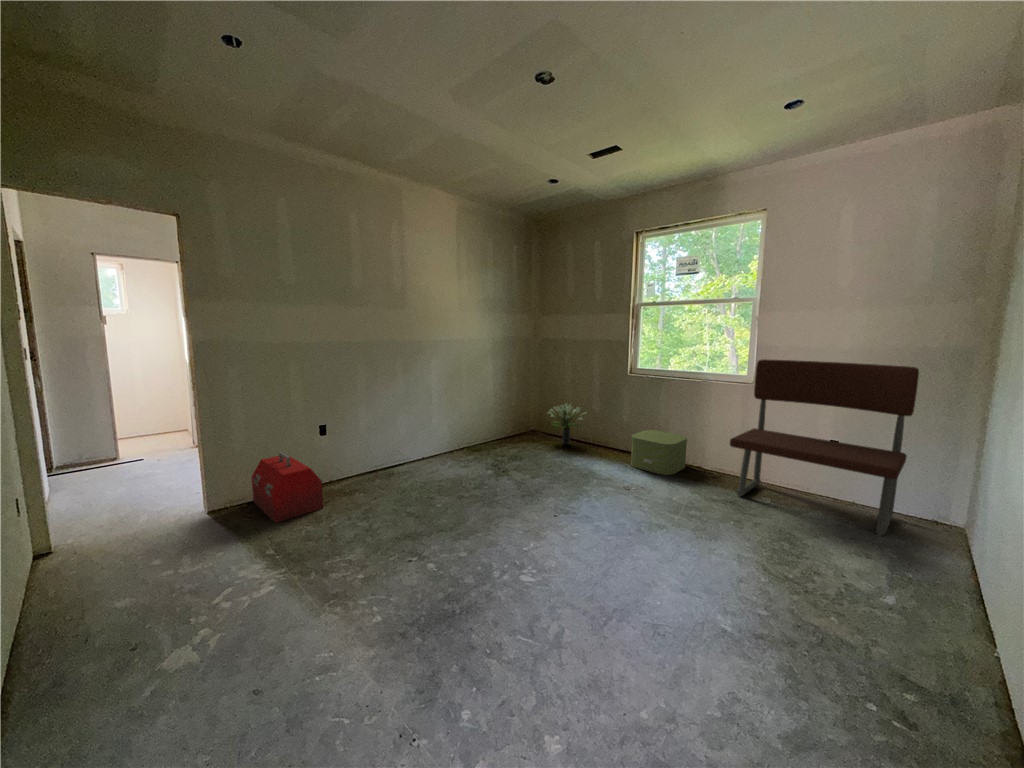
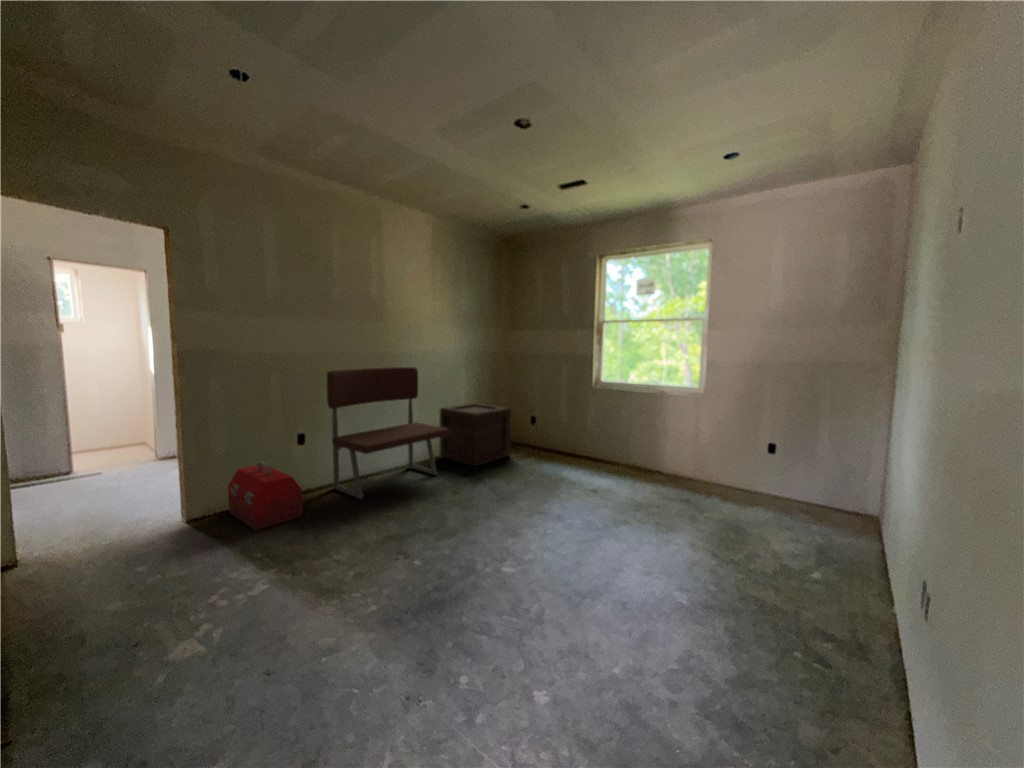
bench: present [730,359,919,536] -> present [327,367,450,499]
wooden crate: none [467,392,540,458] -> present [440,403,511,466]
potted plant: present [548,403,587,445] -> none [517,414,555,454]
storage box: present [631,430,688,475] -> none [597,438,648,479]

